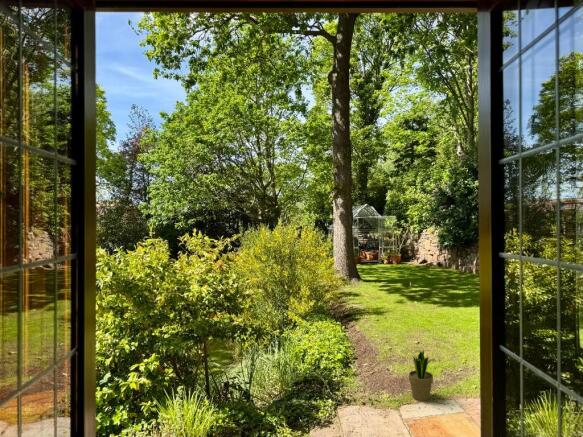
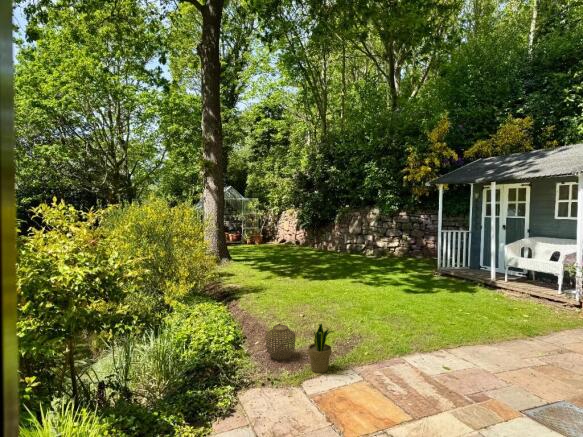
woven basket: none [370,348,399,383] -> present [266,325,295,360]

